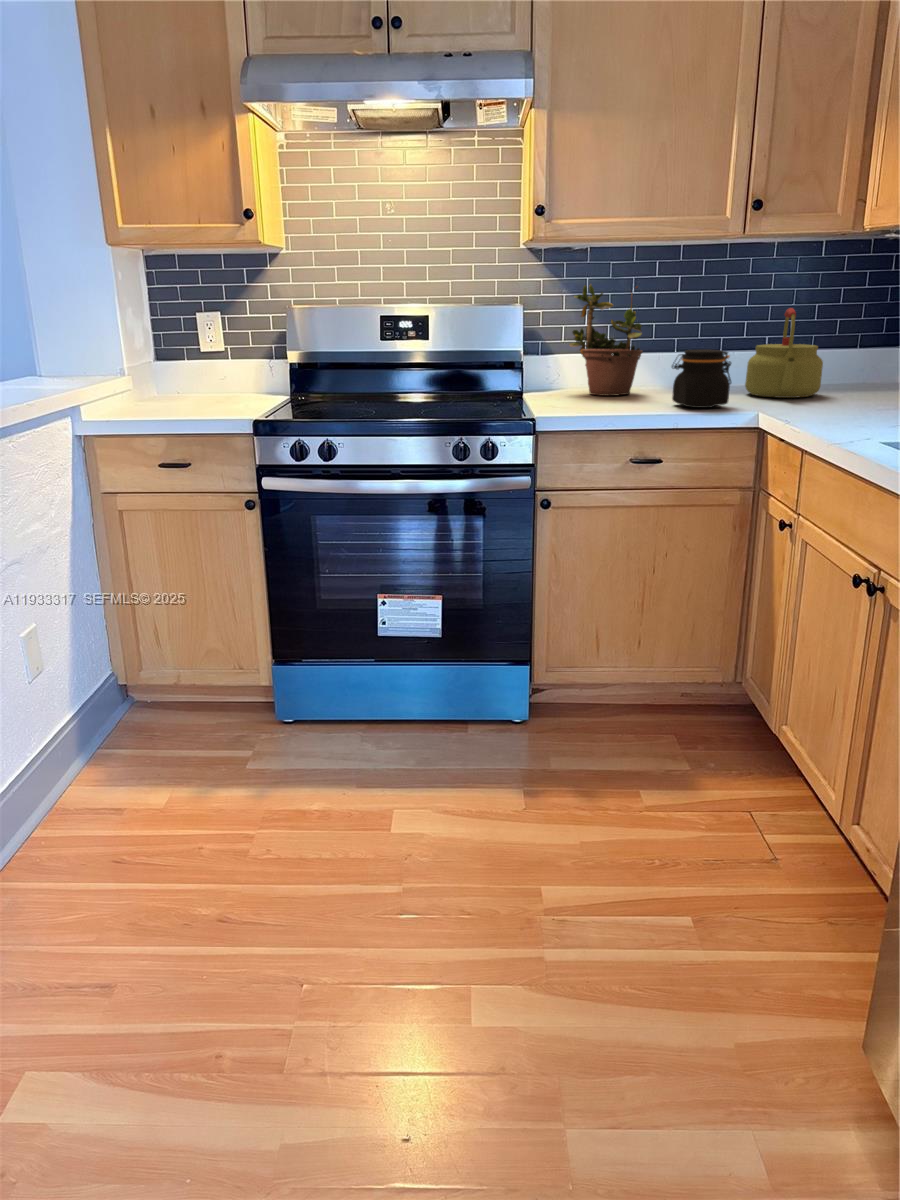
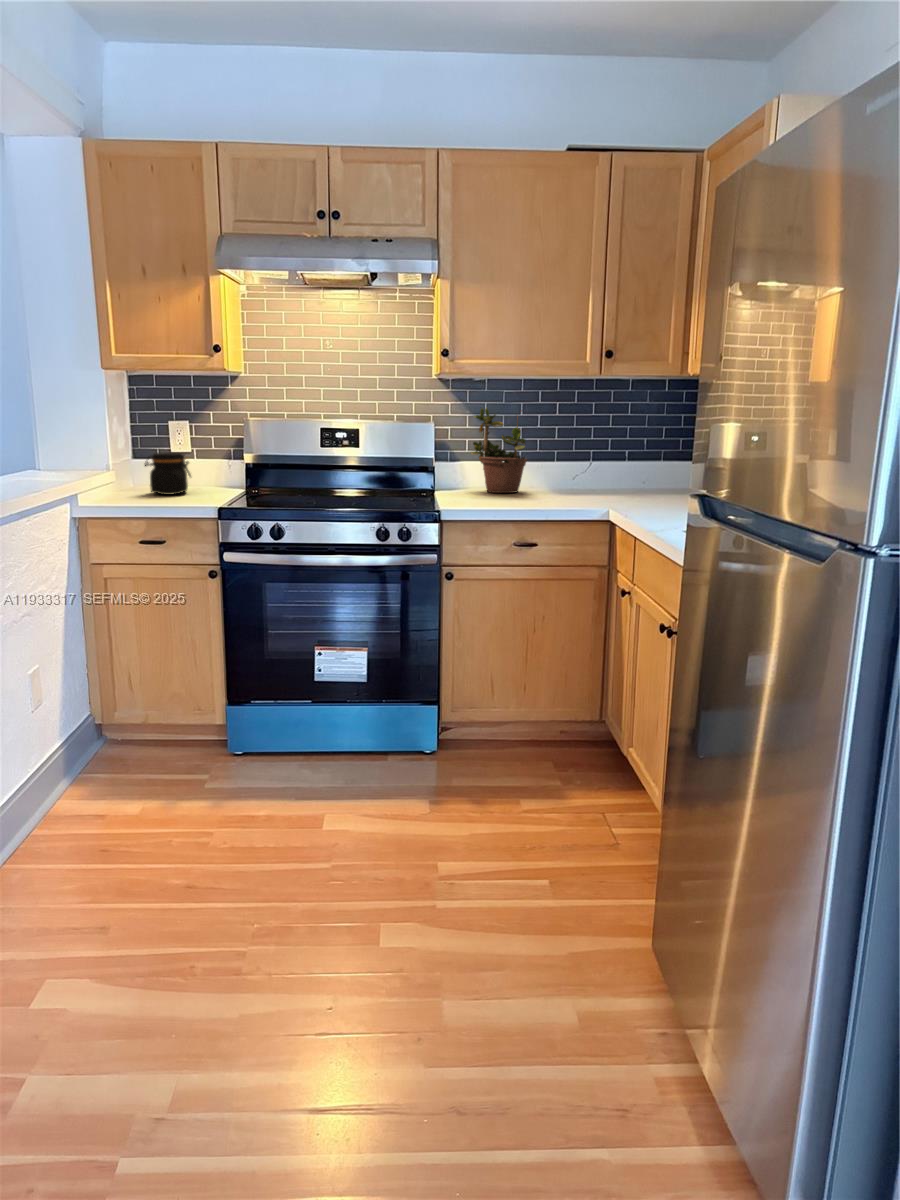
kettle: present [745,308,823,398] -> none [607,430,664,497]
jar: present [672,349,731,408] -> present [145,452,191,495]

